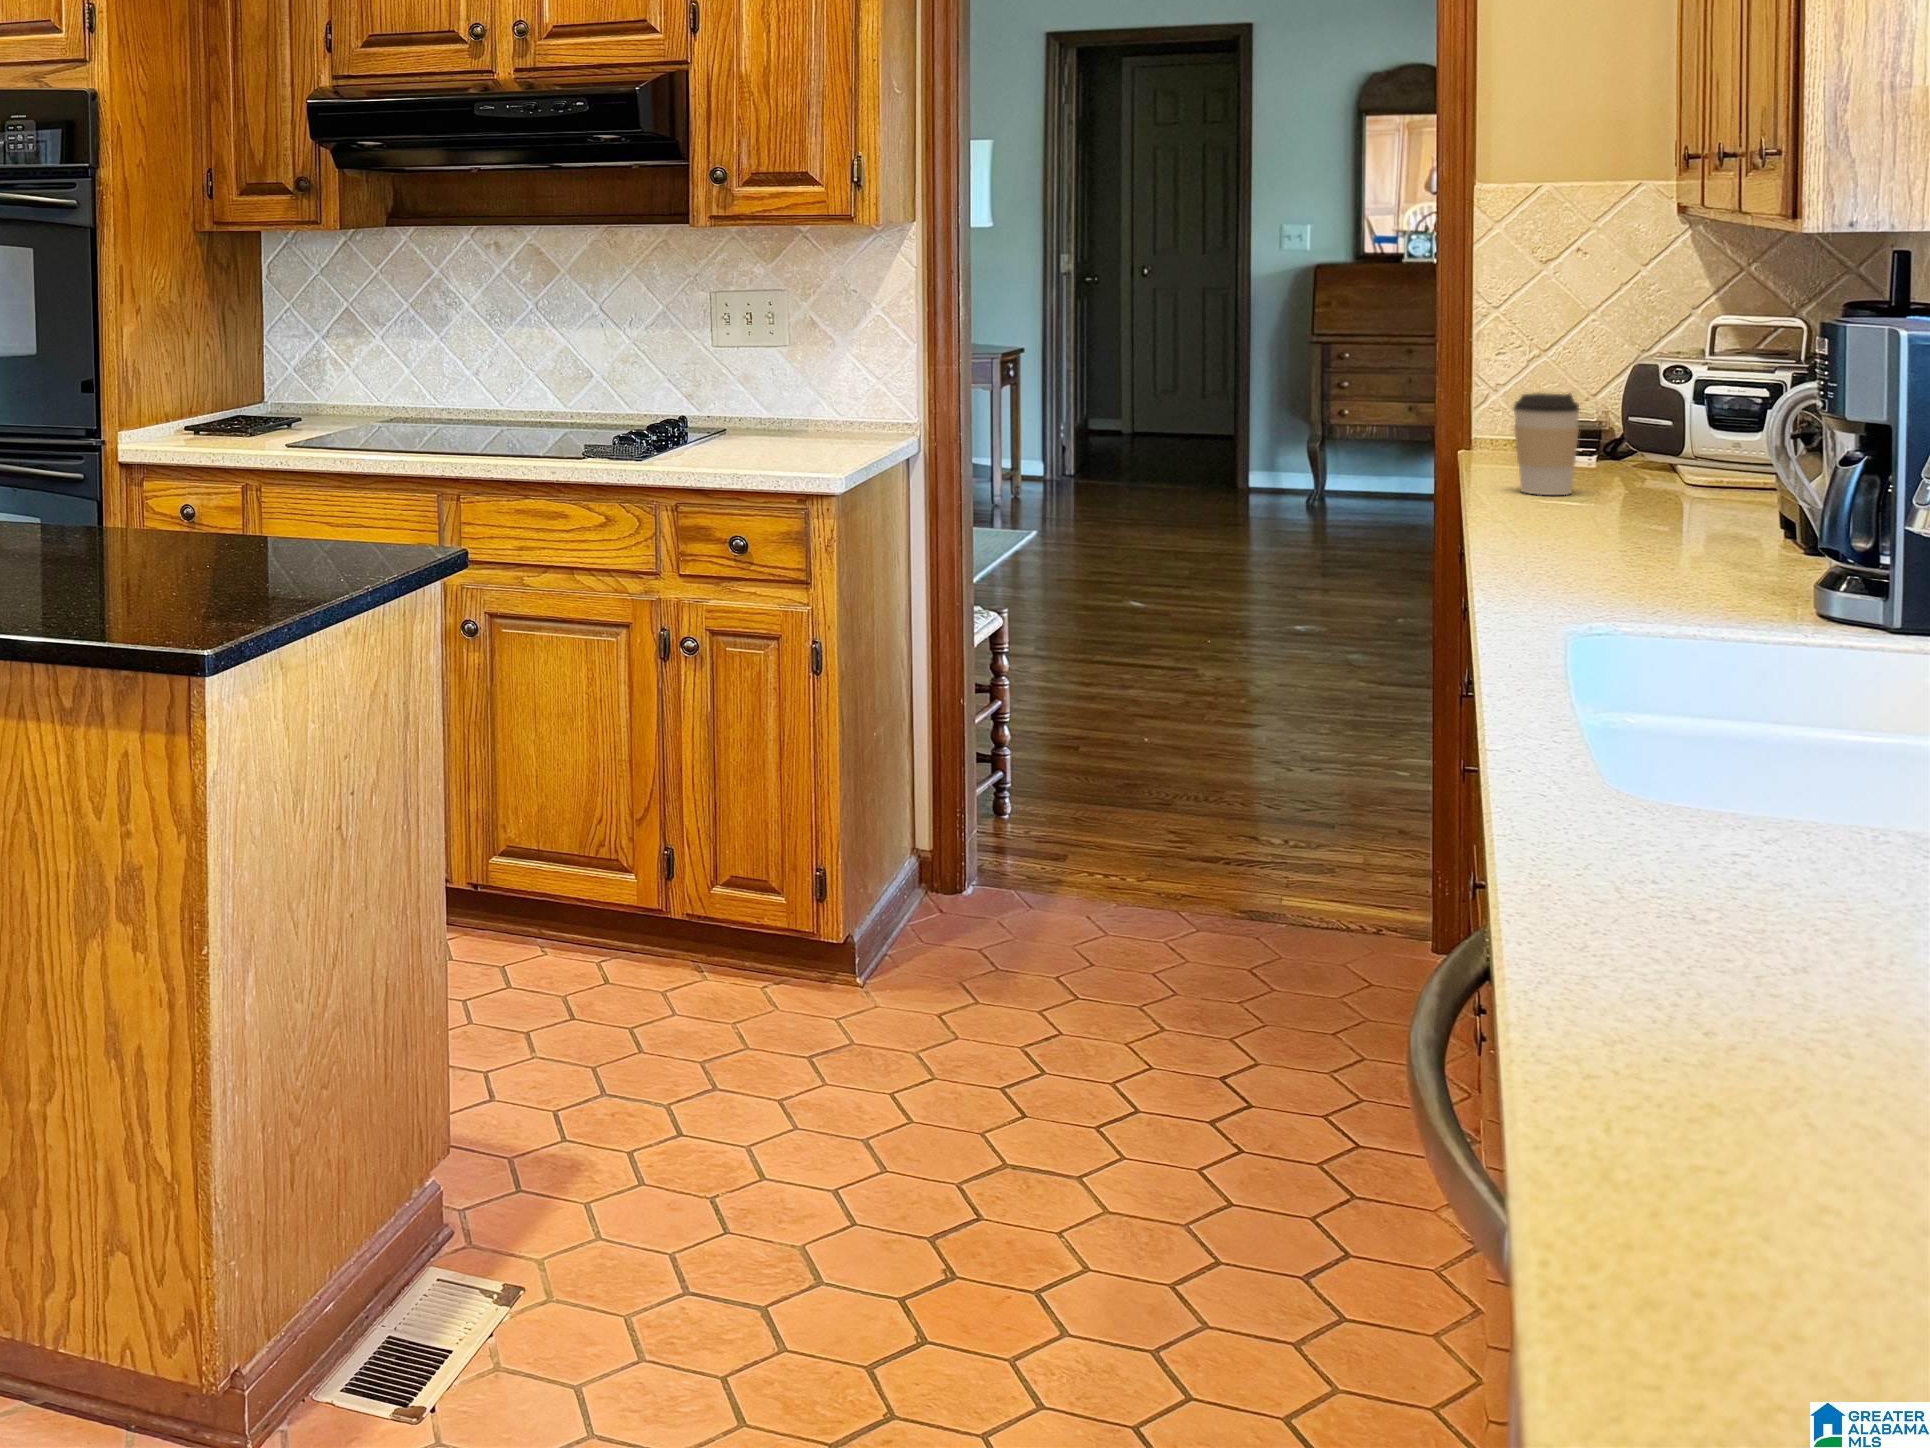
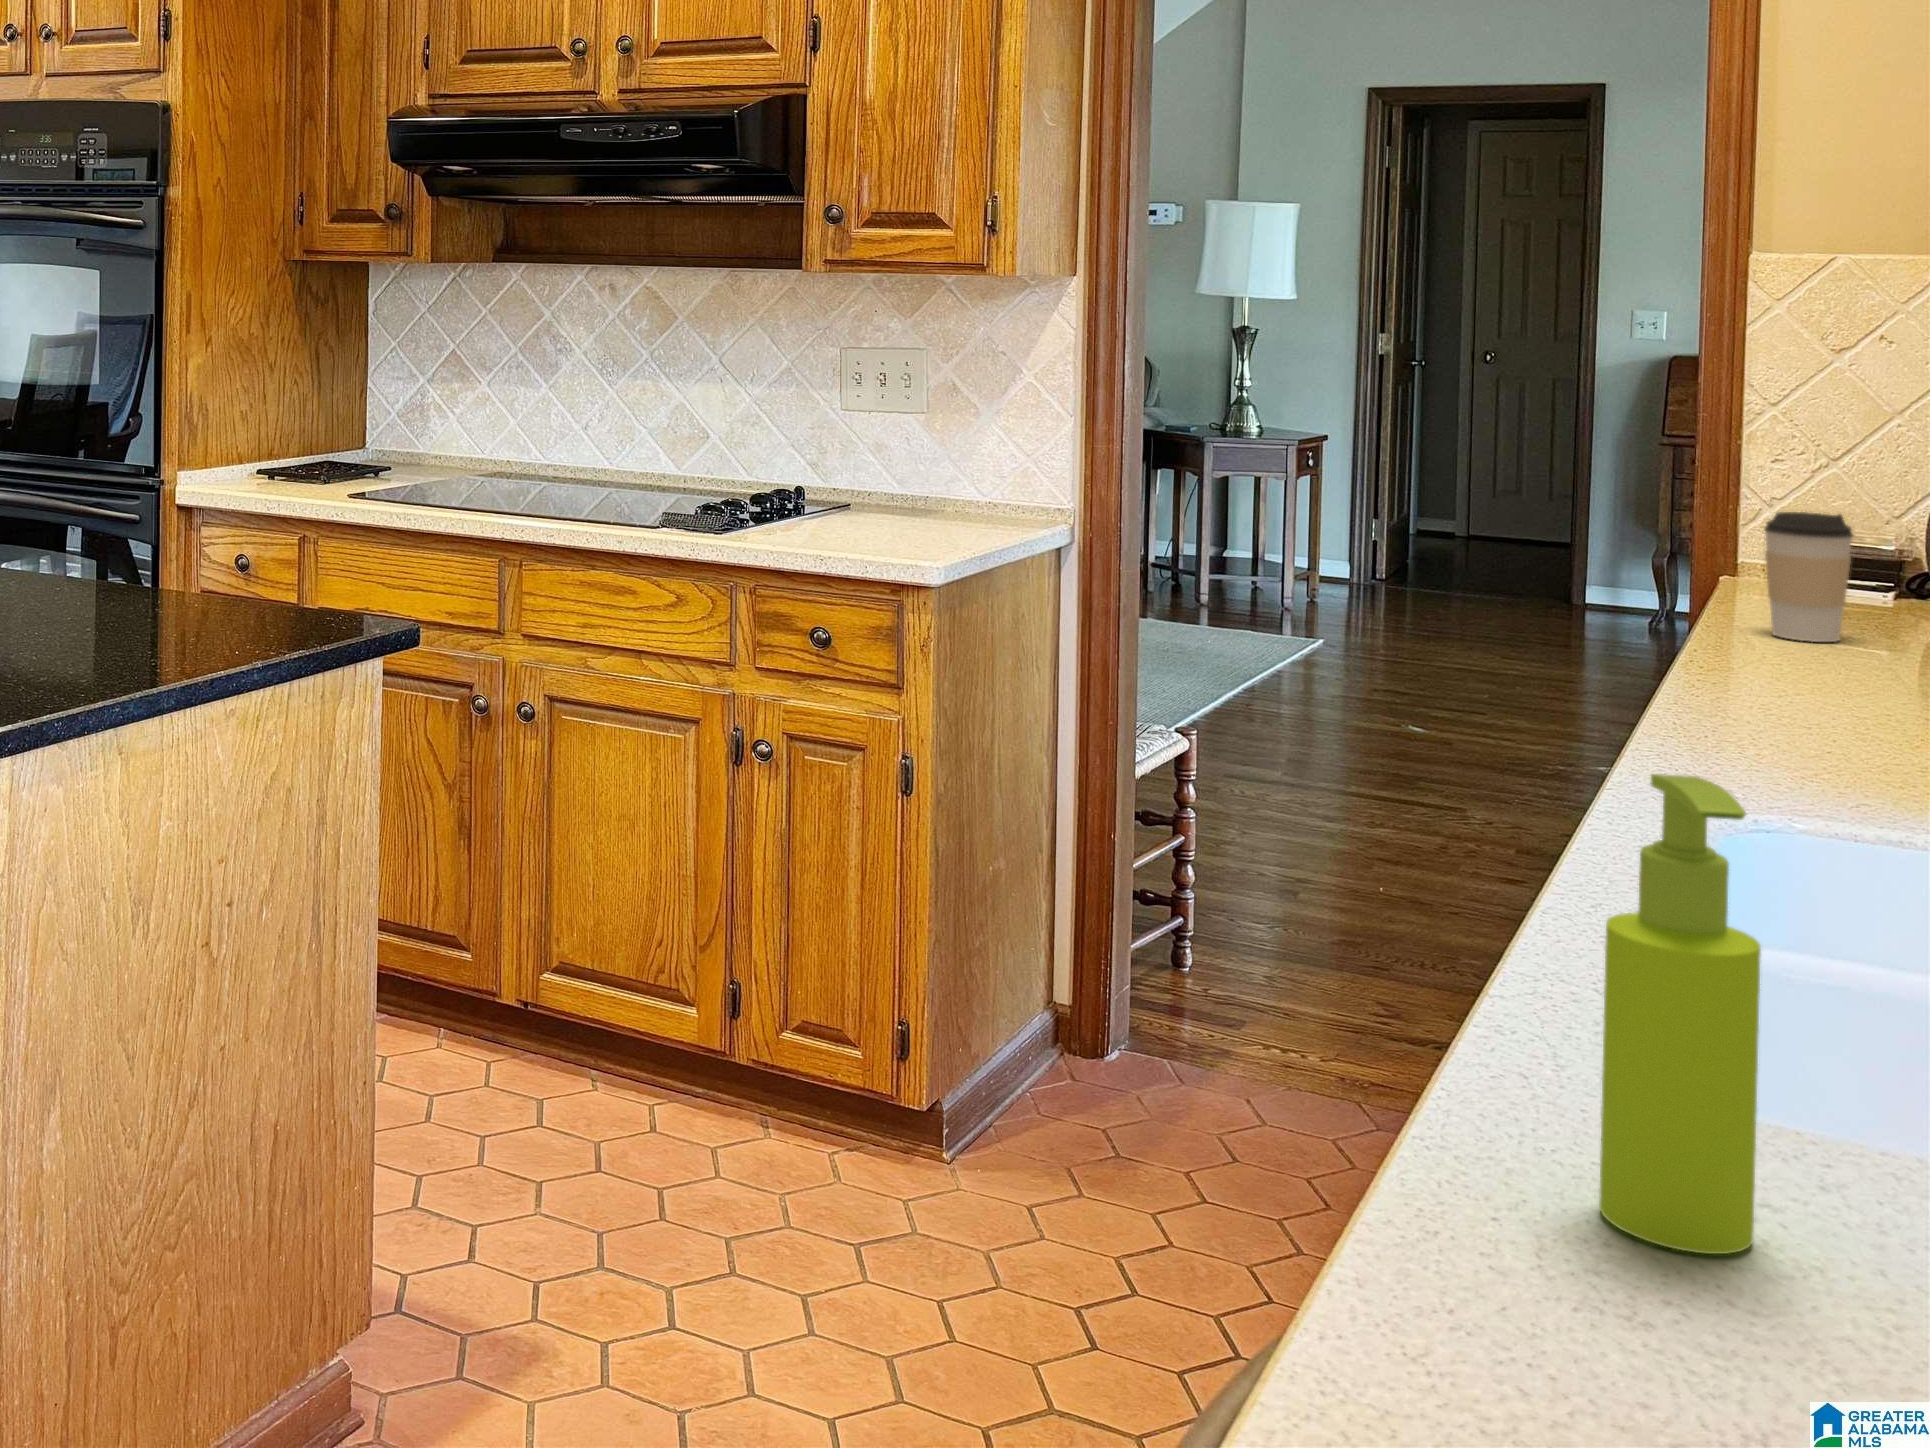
soap dispenser: none [1661,561,1765,871] -> present [1599,774,1761,1254]

